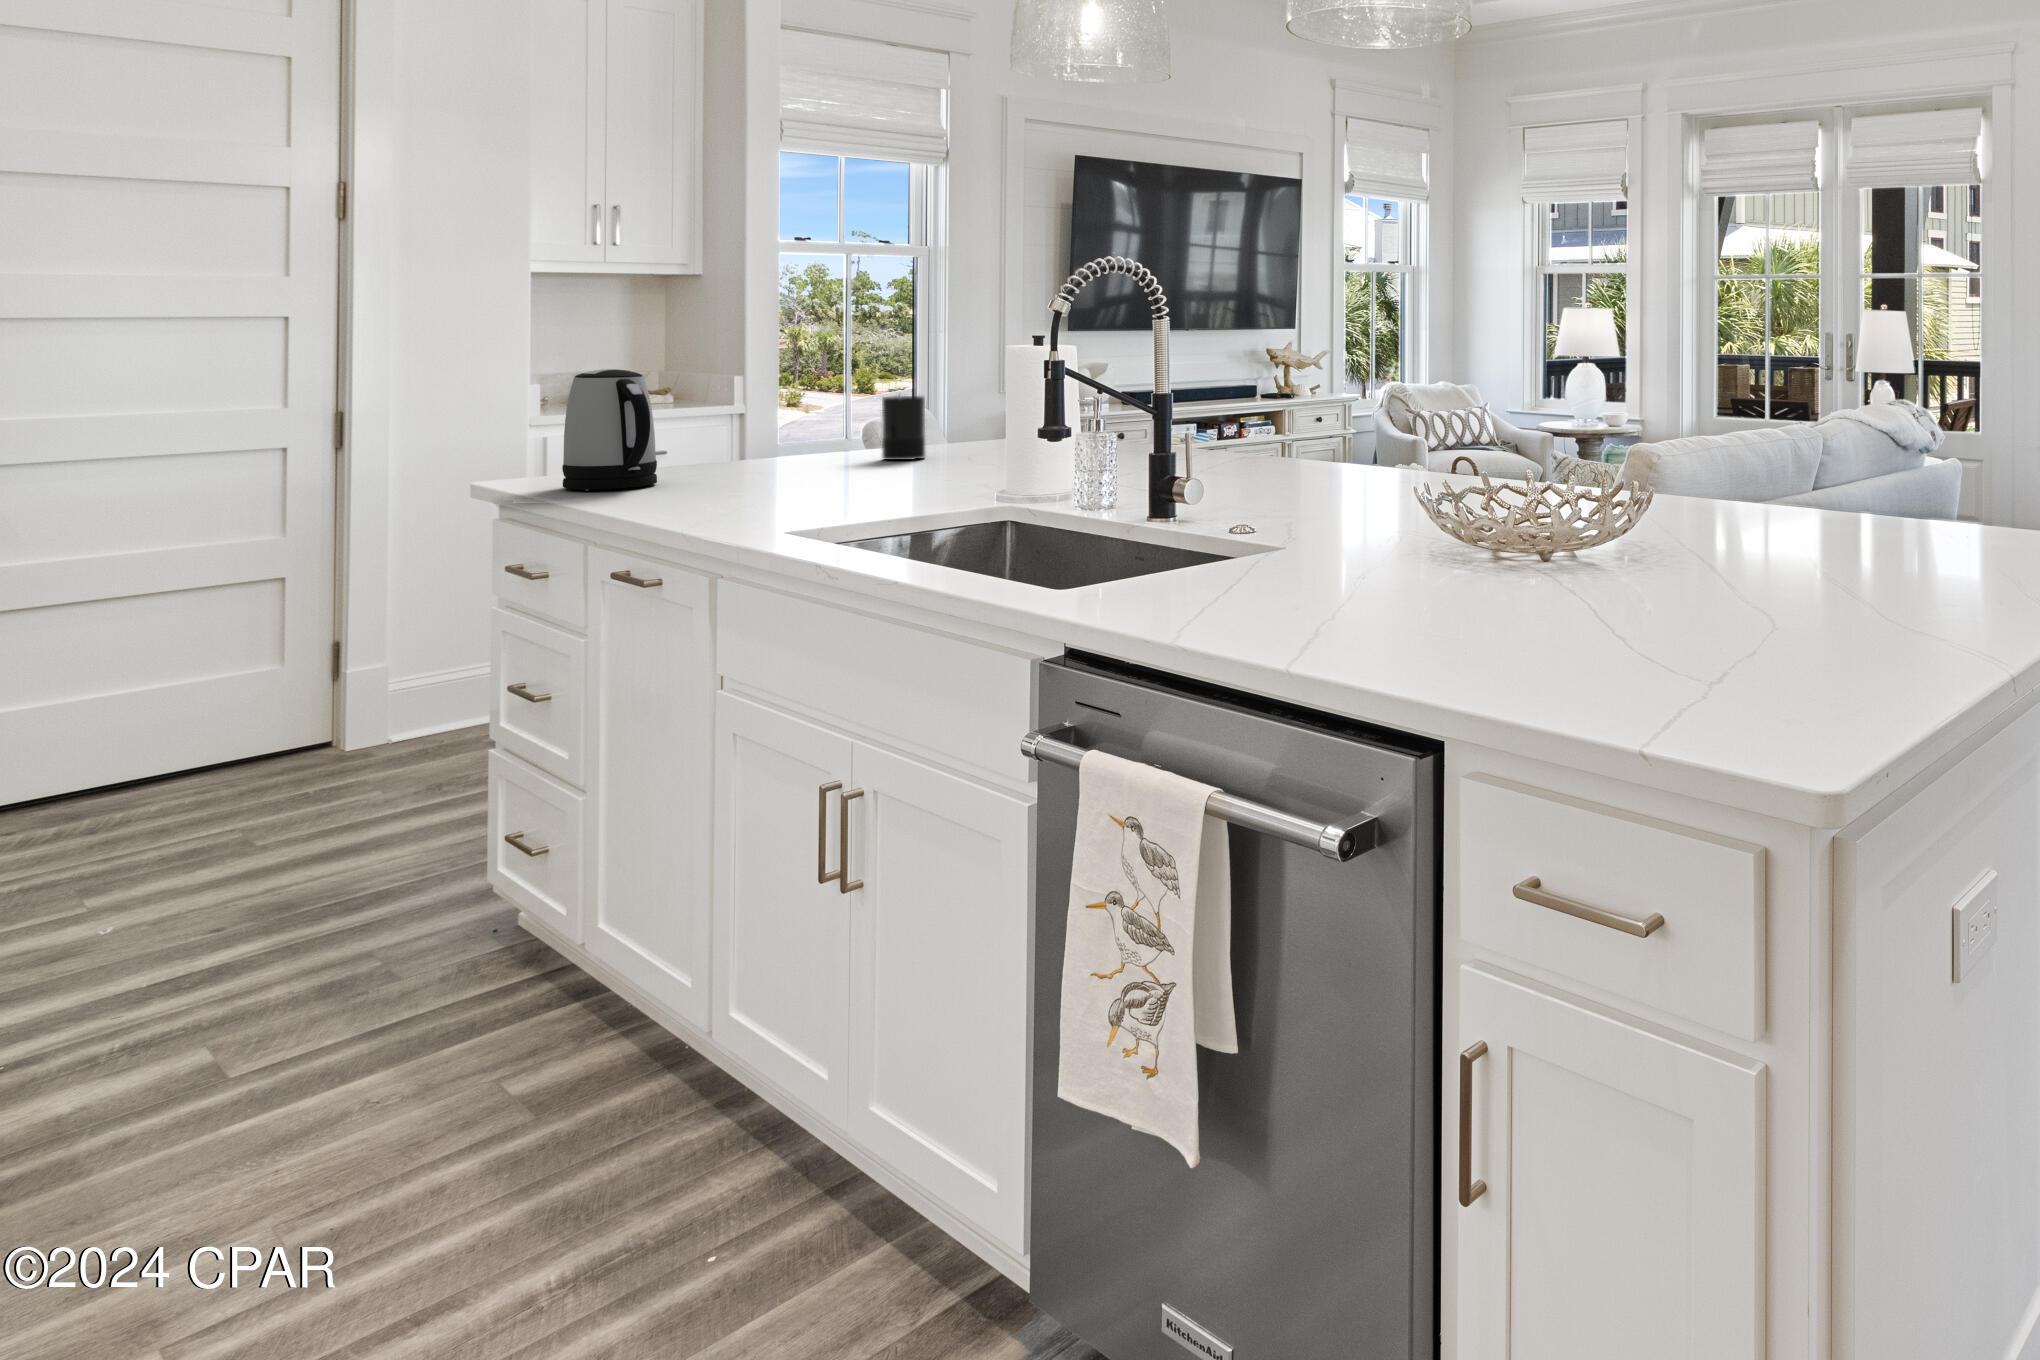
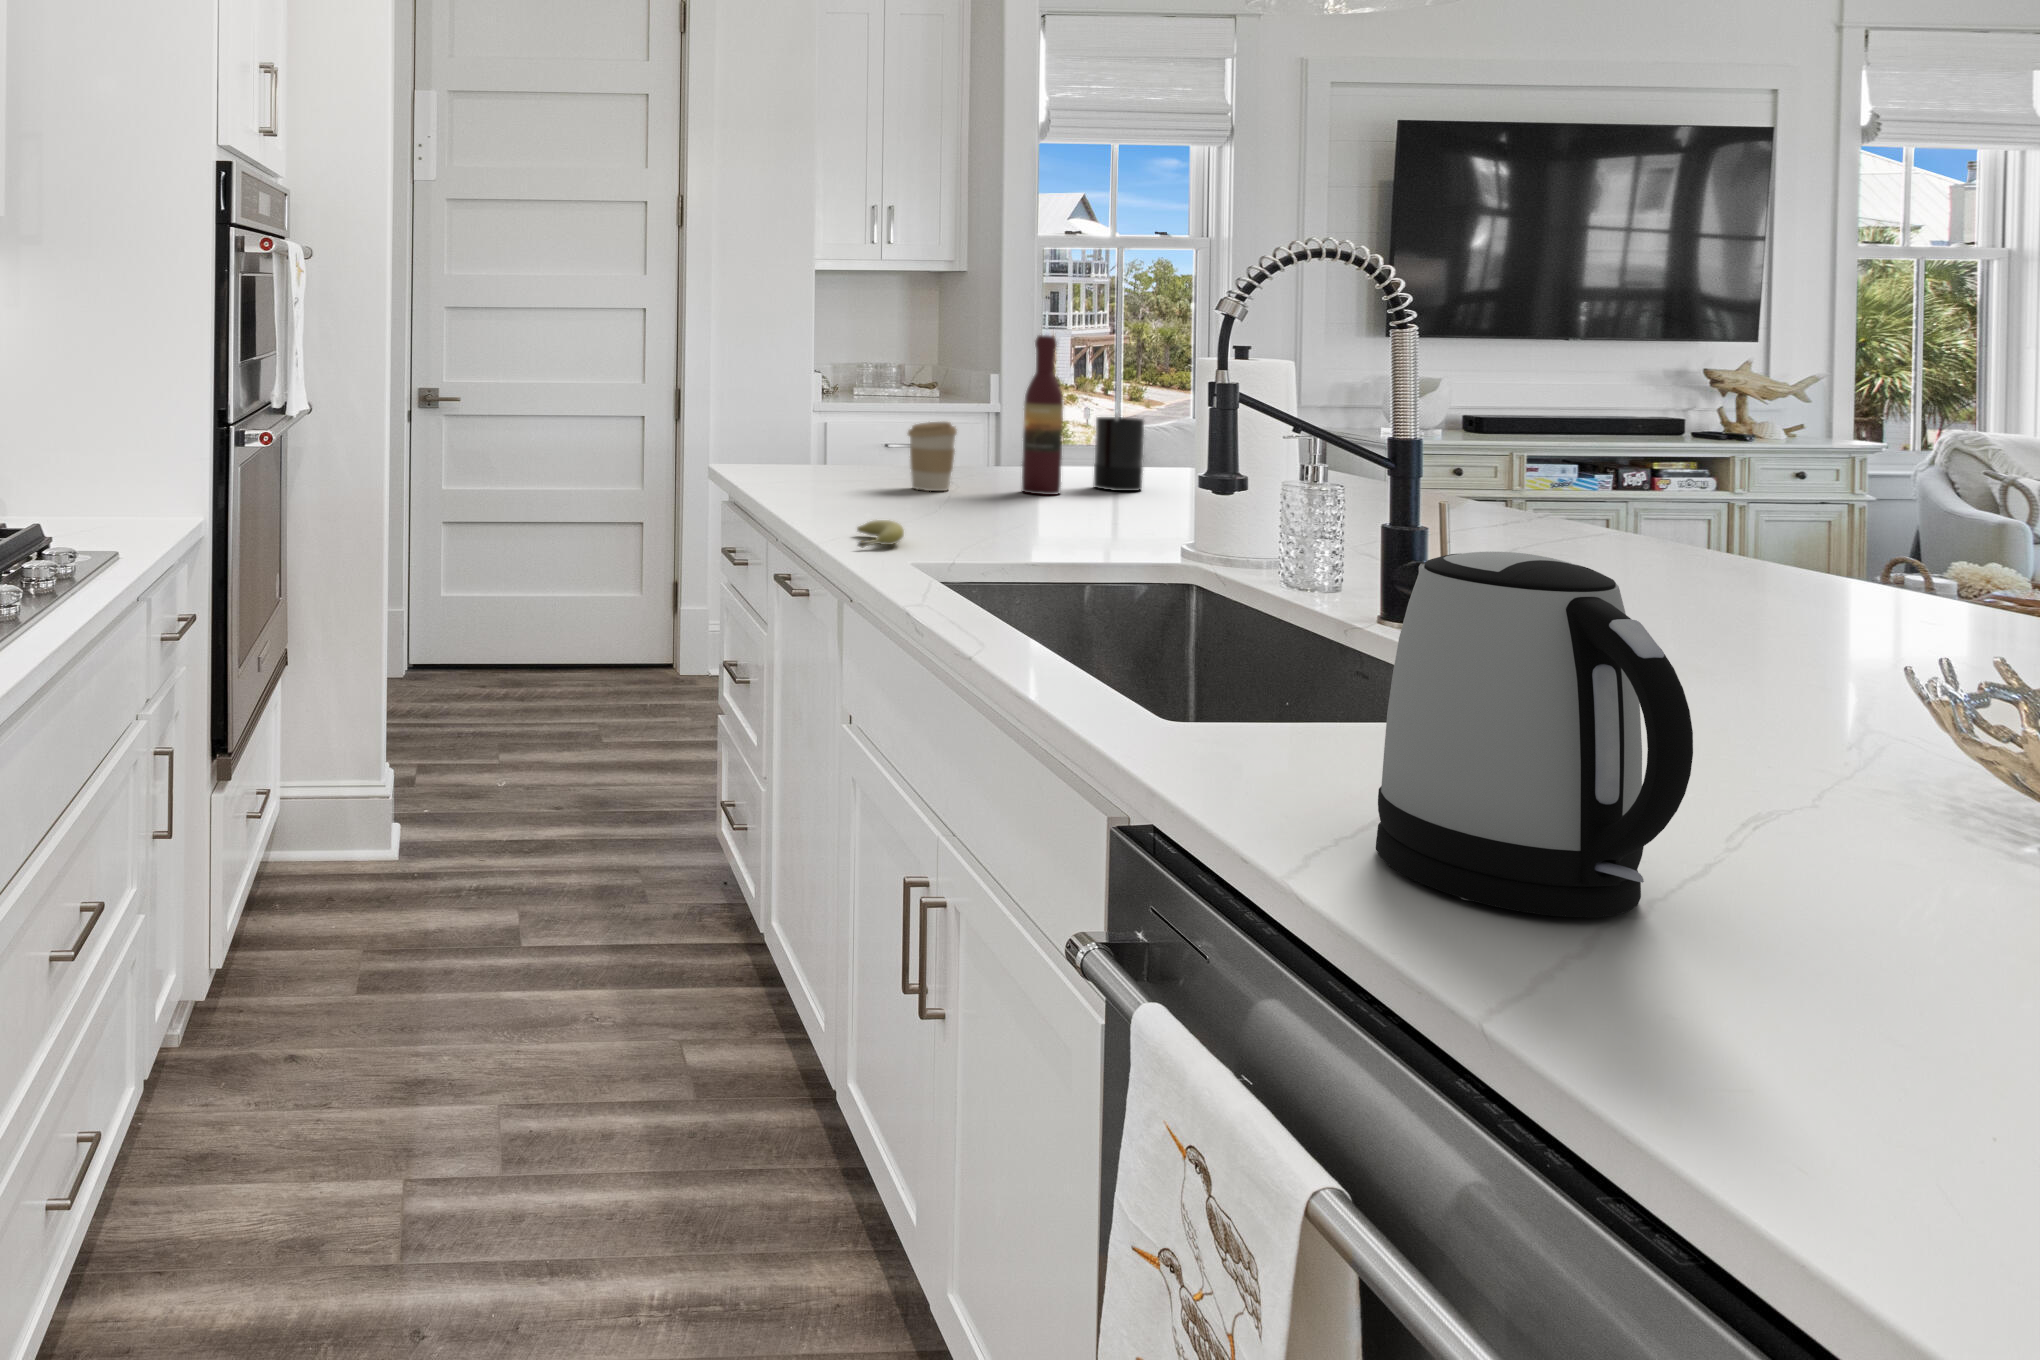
wine bottle: none [820,325,858,469] -> present [1021,335,1063,495]
kettle: present [562,369,657,491] -> present [1376,552,1693,917]
coffee cup: none [704,409,757,476] -> present [908,422,957,491]
fruit: none [693,497,748,523] -> present [857,520,904,548]

